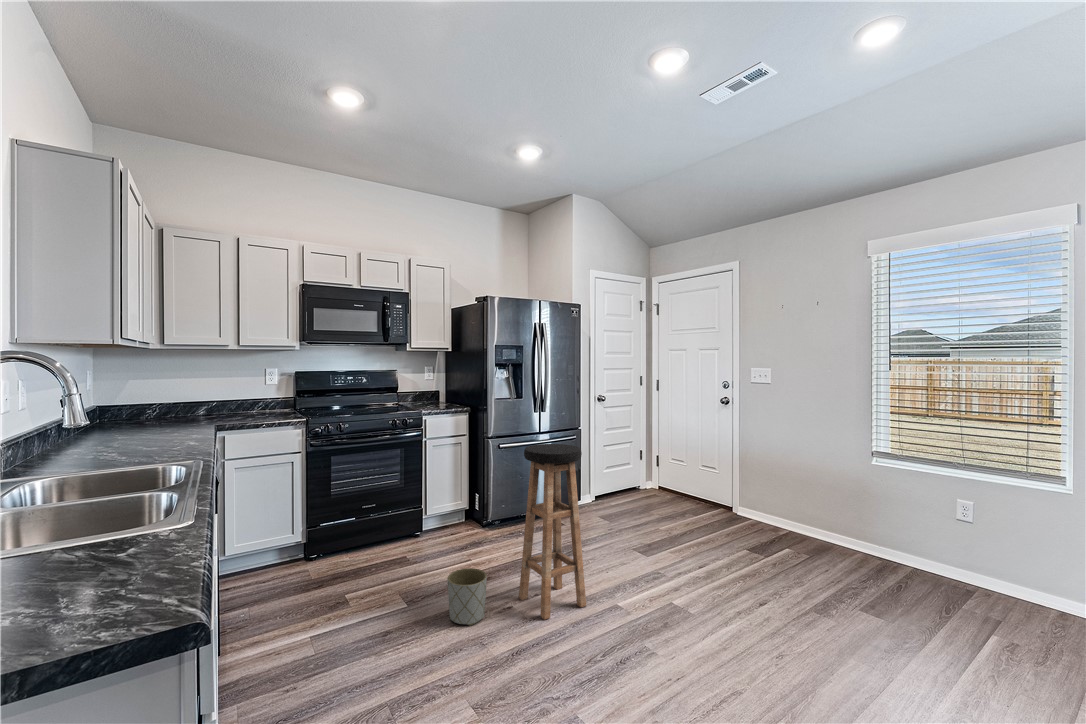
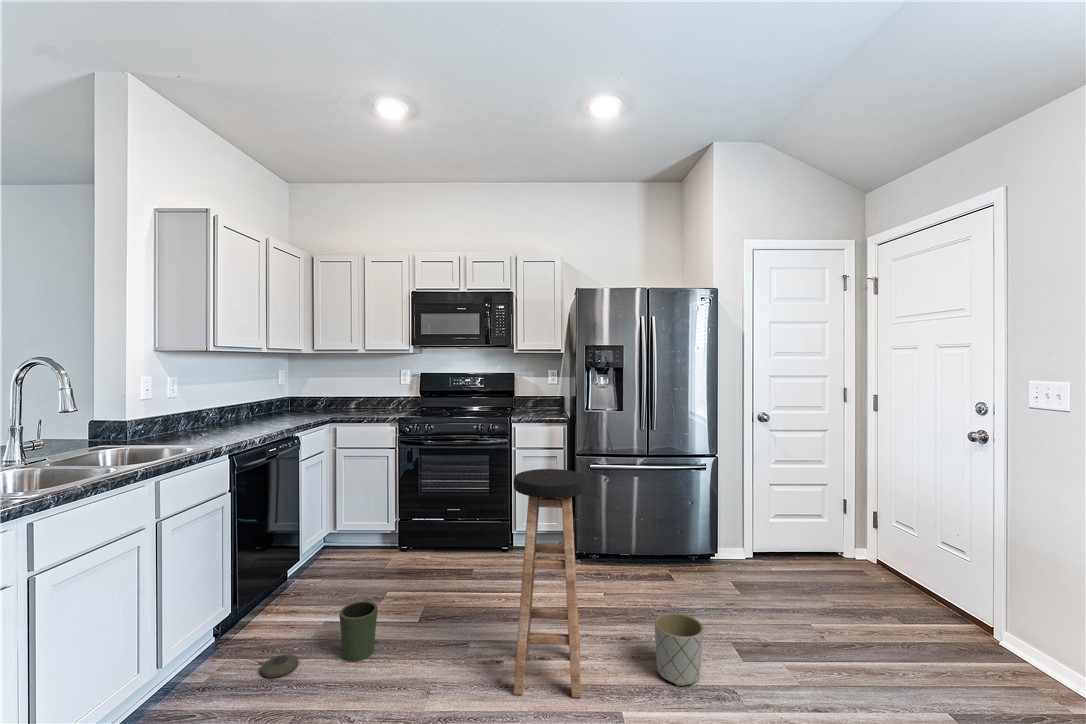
planter: present [447,568,487,626] -> present [655,613,703,686]
trash can: none [302,593,403,691] -> present [261,601,378,678]

